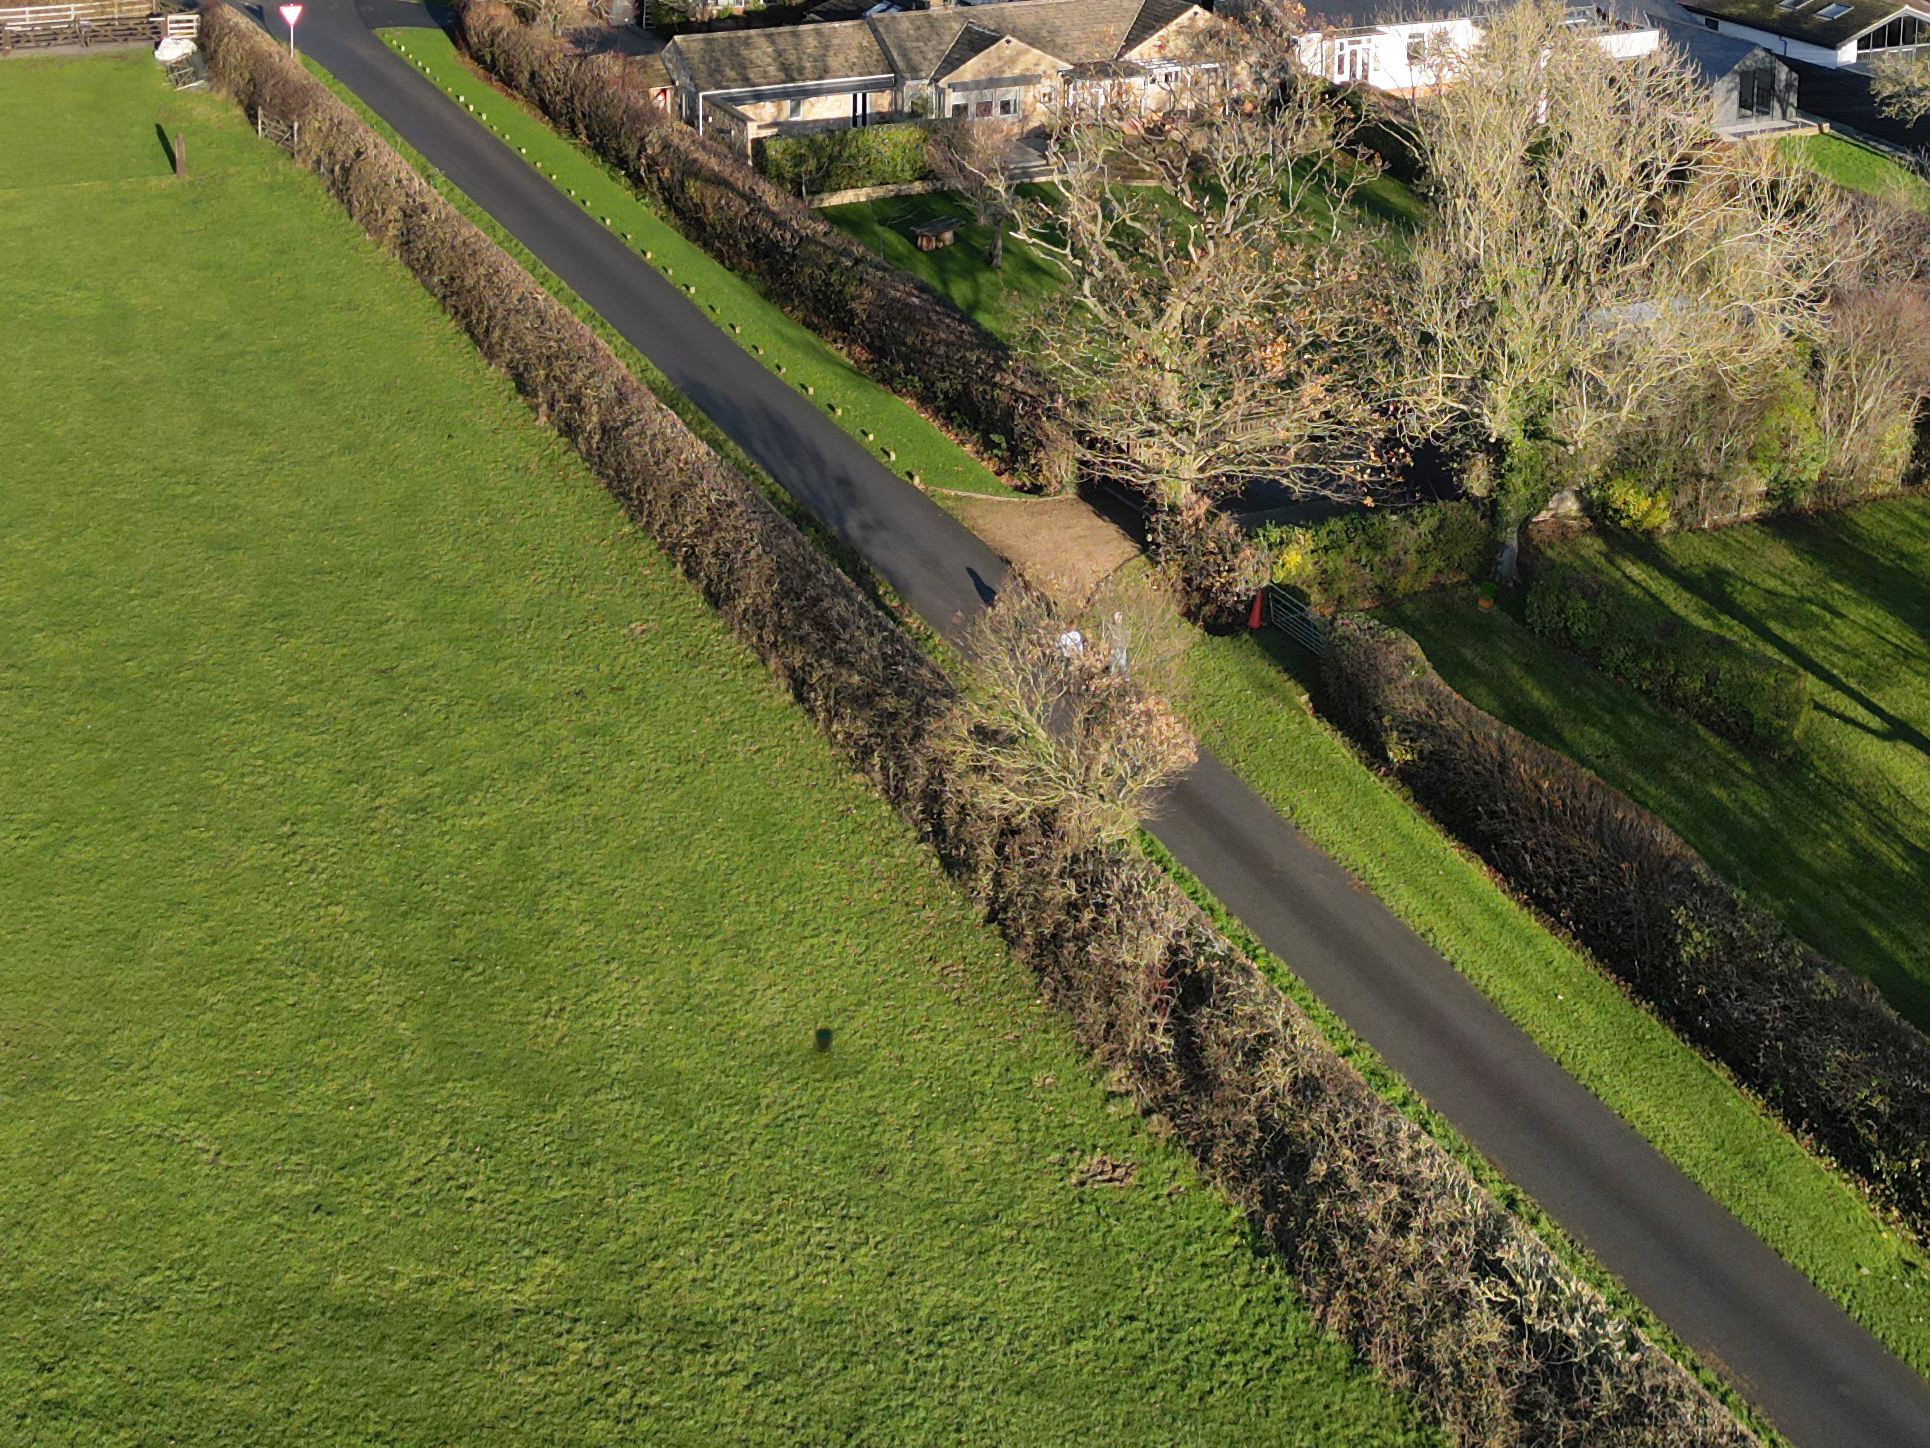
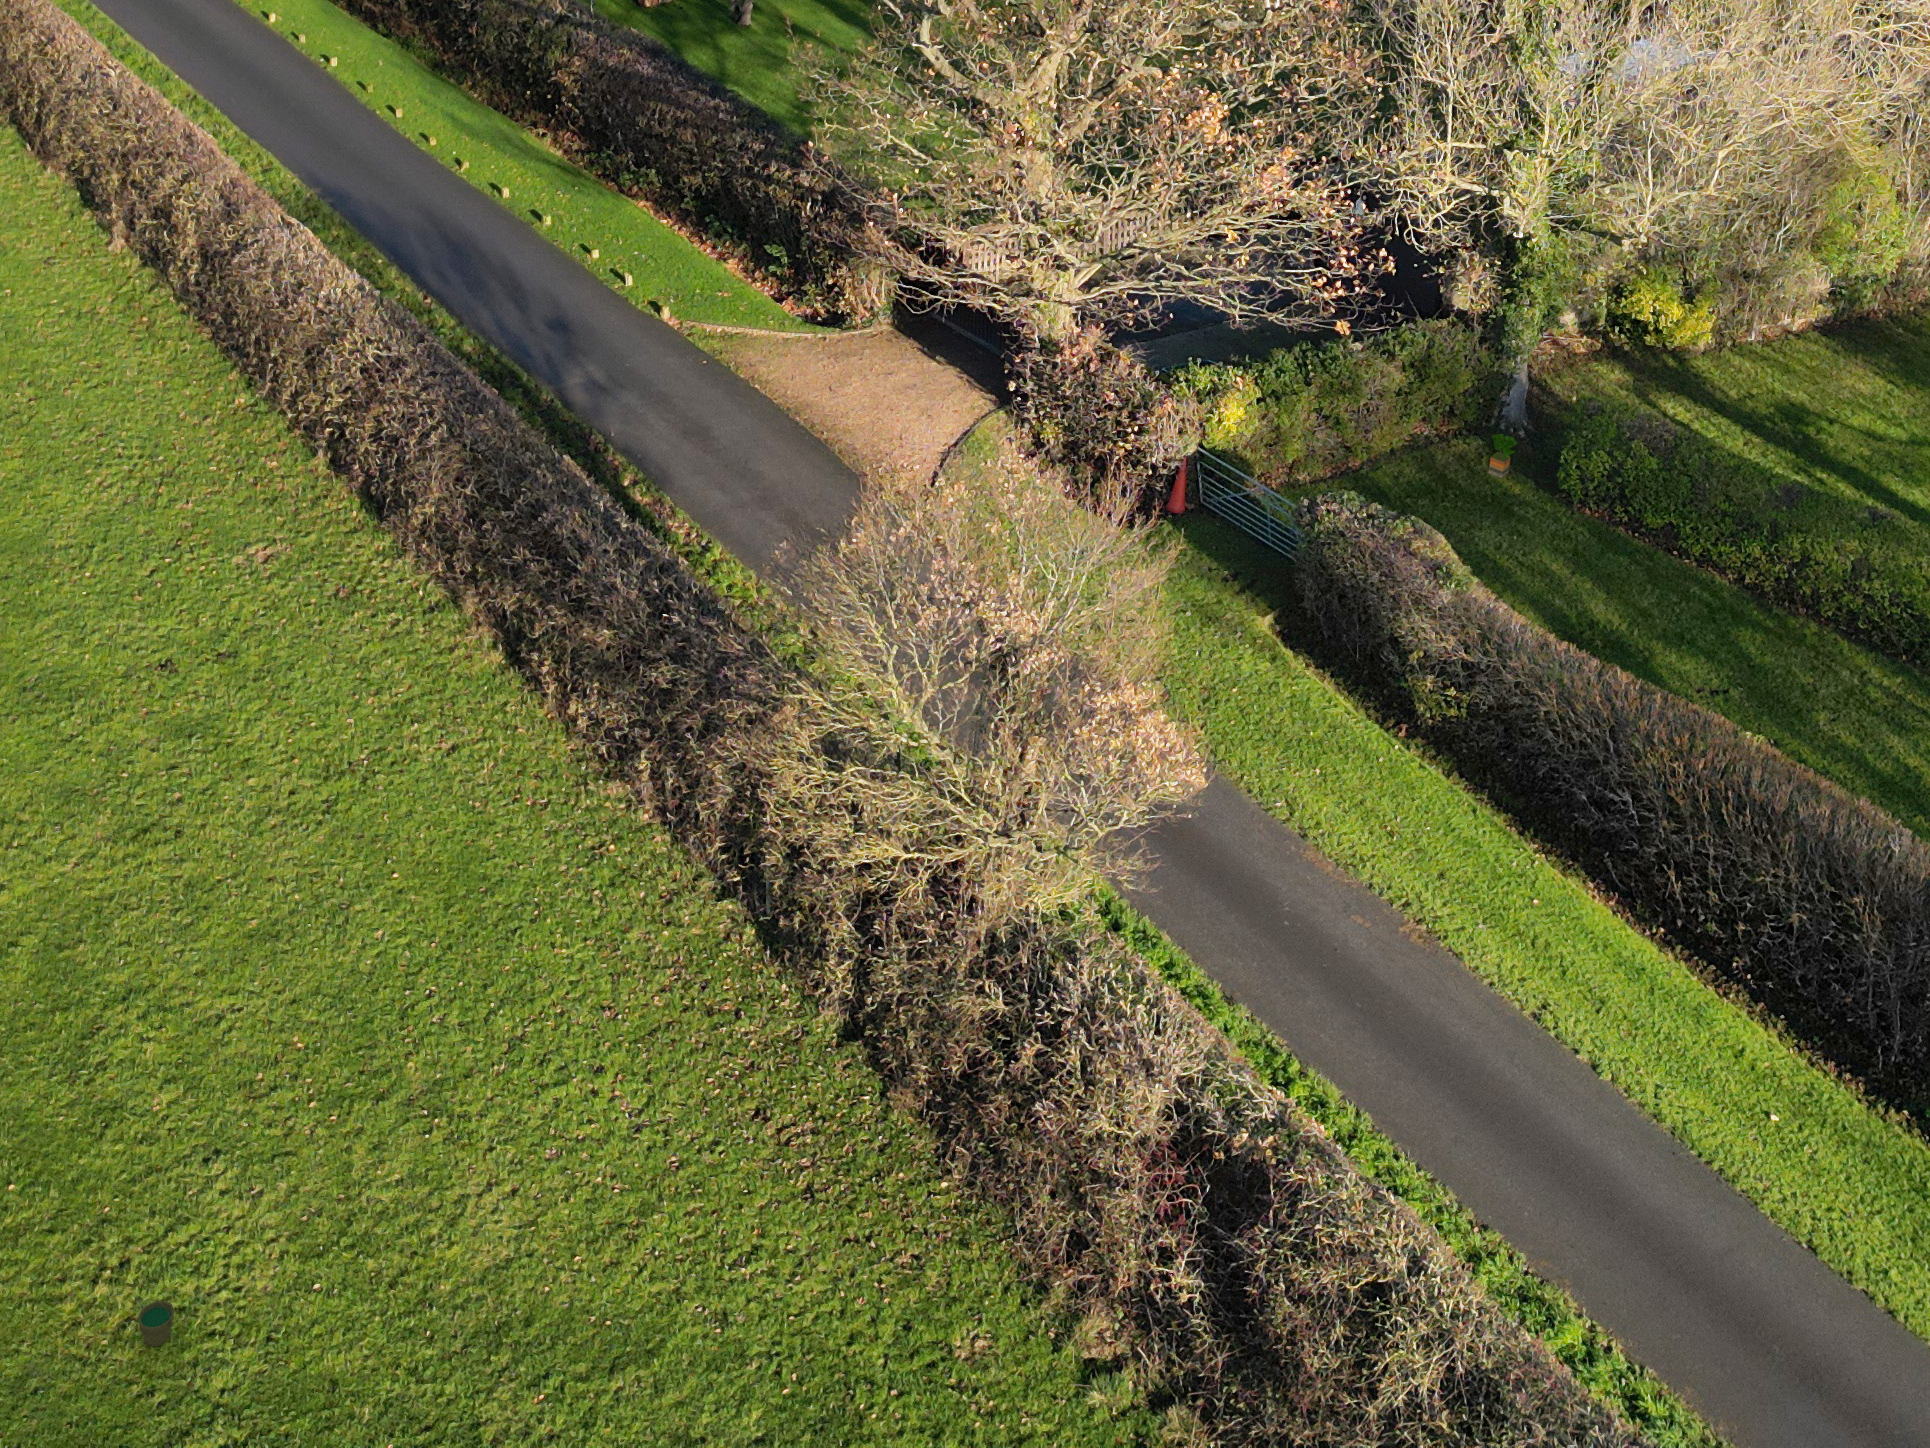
bucket: present [815,1027,833,1052] -> present [138,1299,174,1347]

